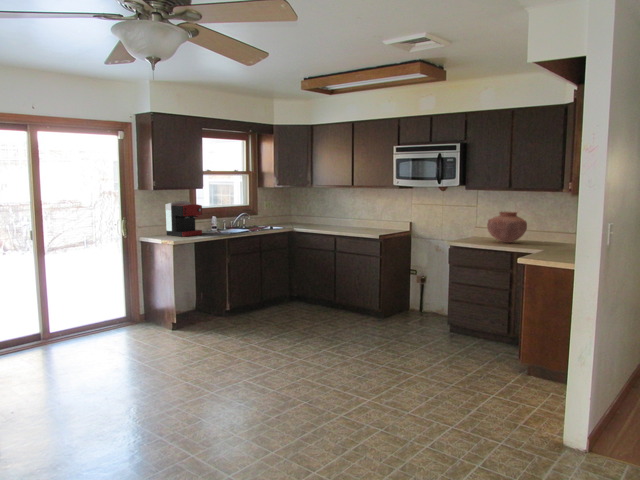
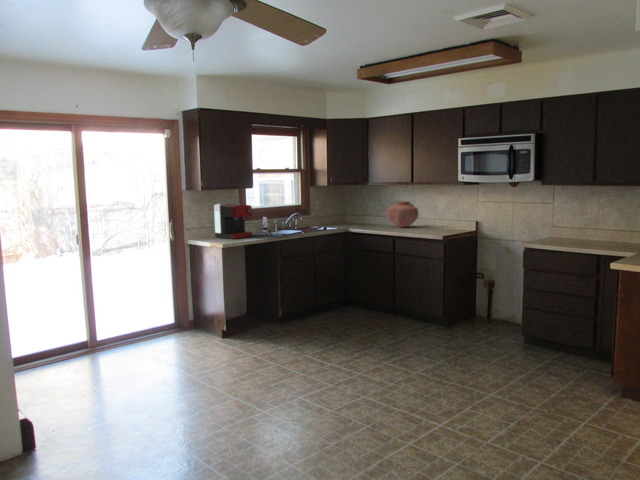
vase: present [487,211,527,243] -> present [386,201,419,227]

